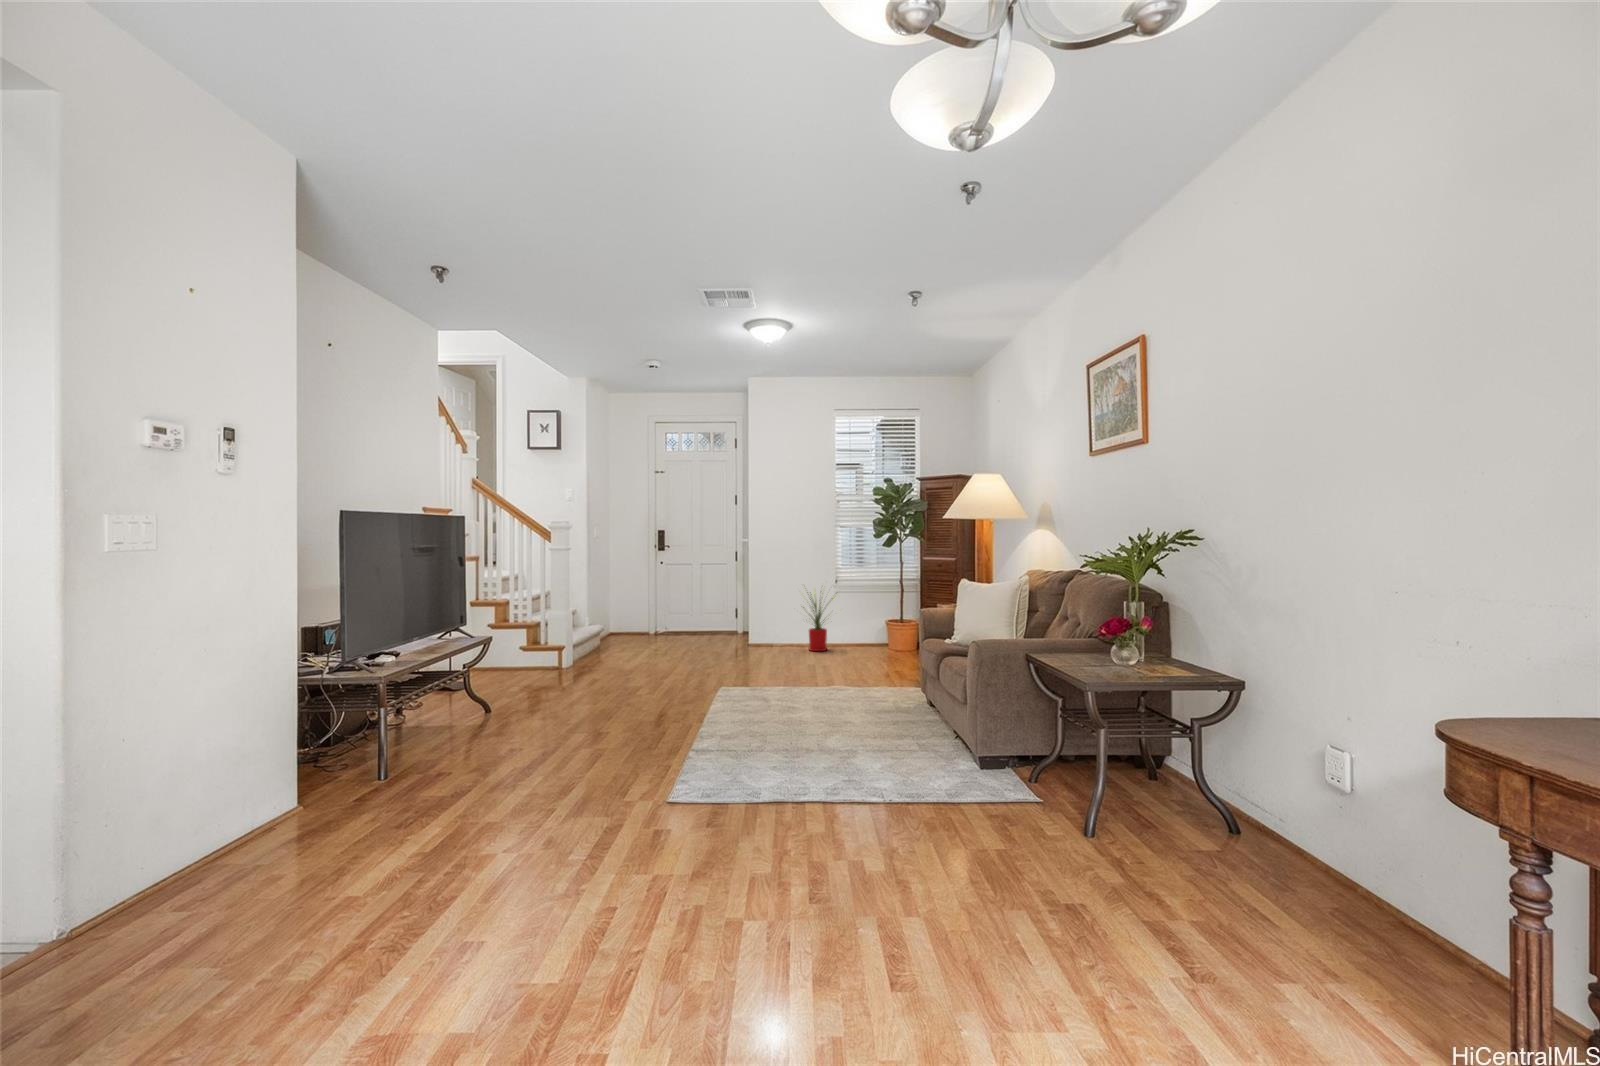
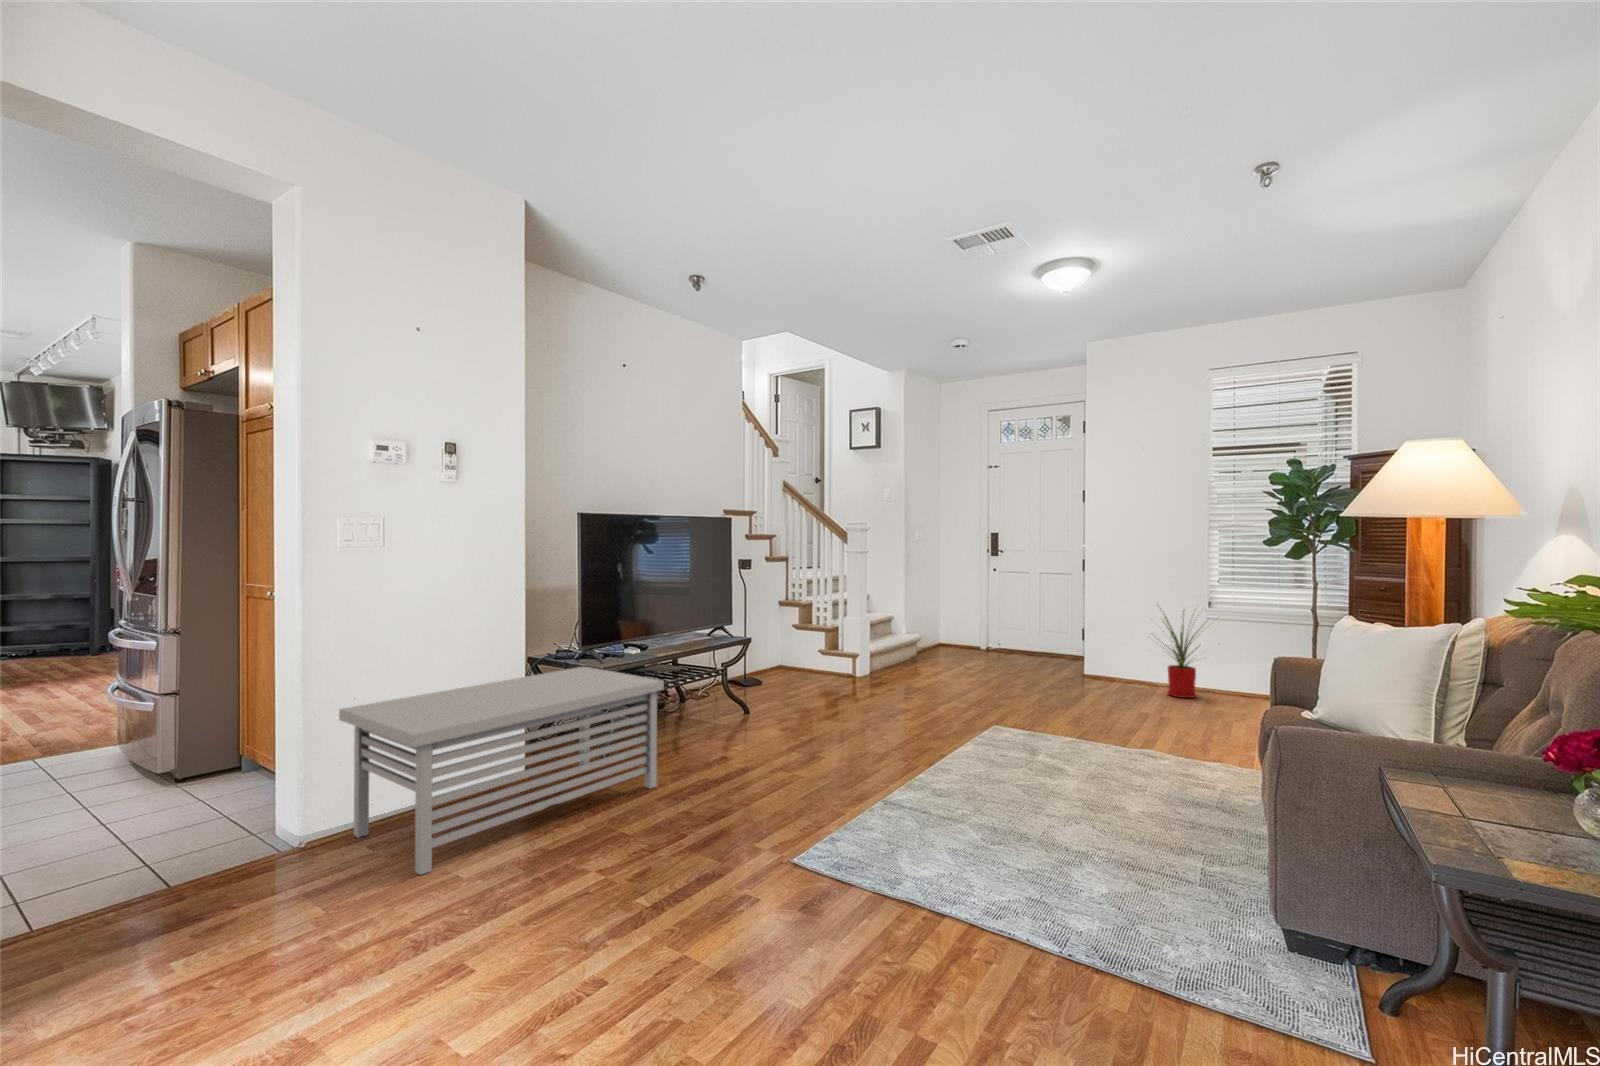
storage bench: none [119,678,483,908] -> present [339,667,664,875]

